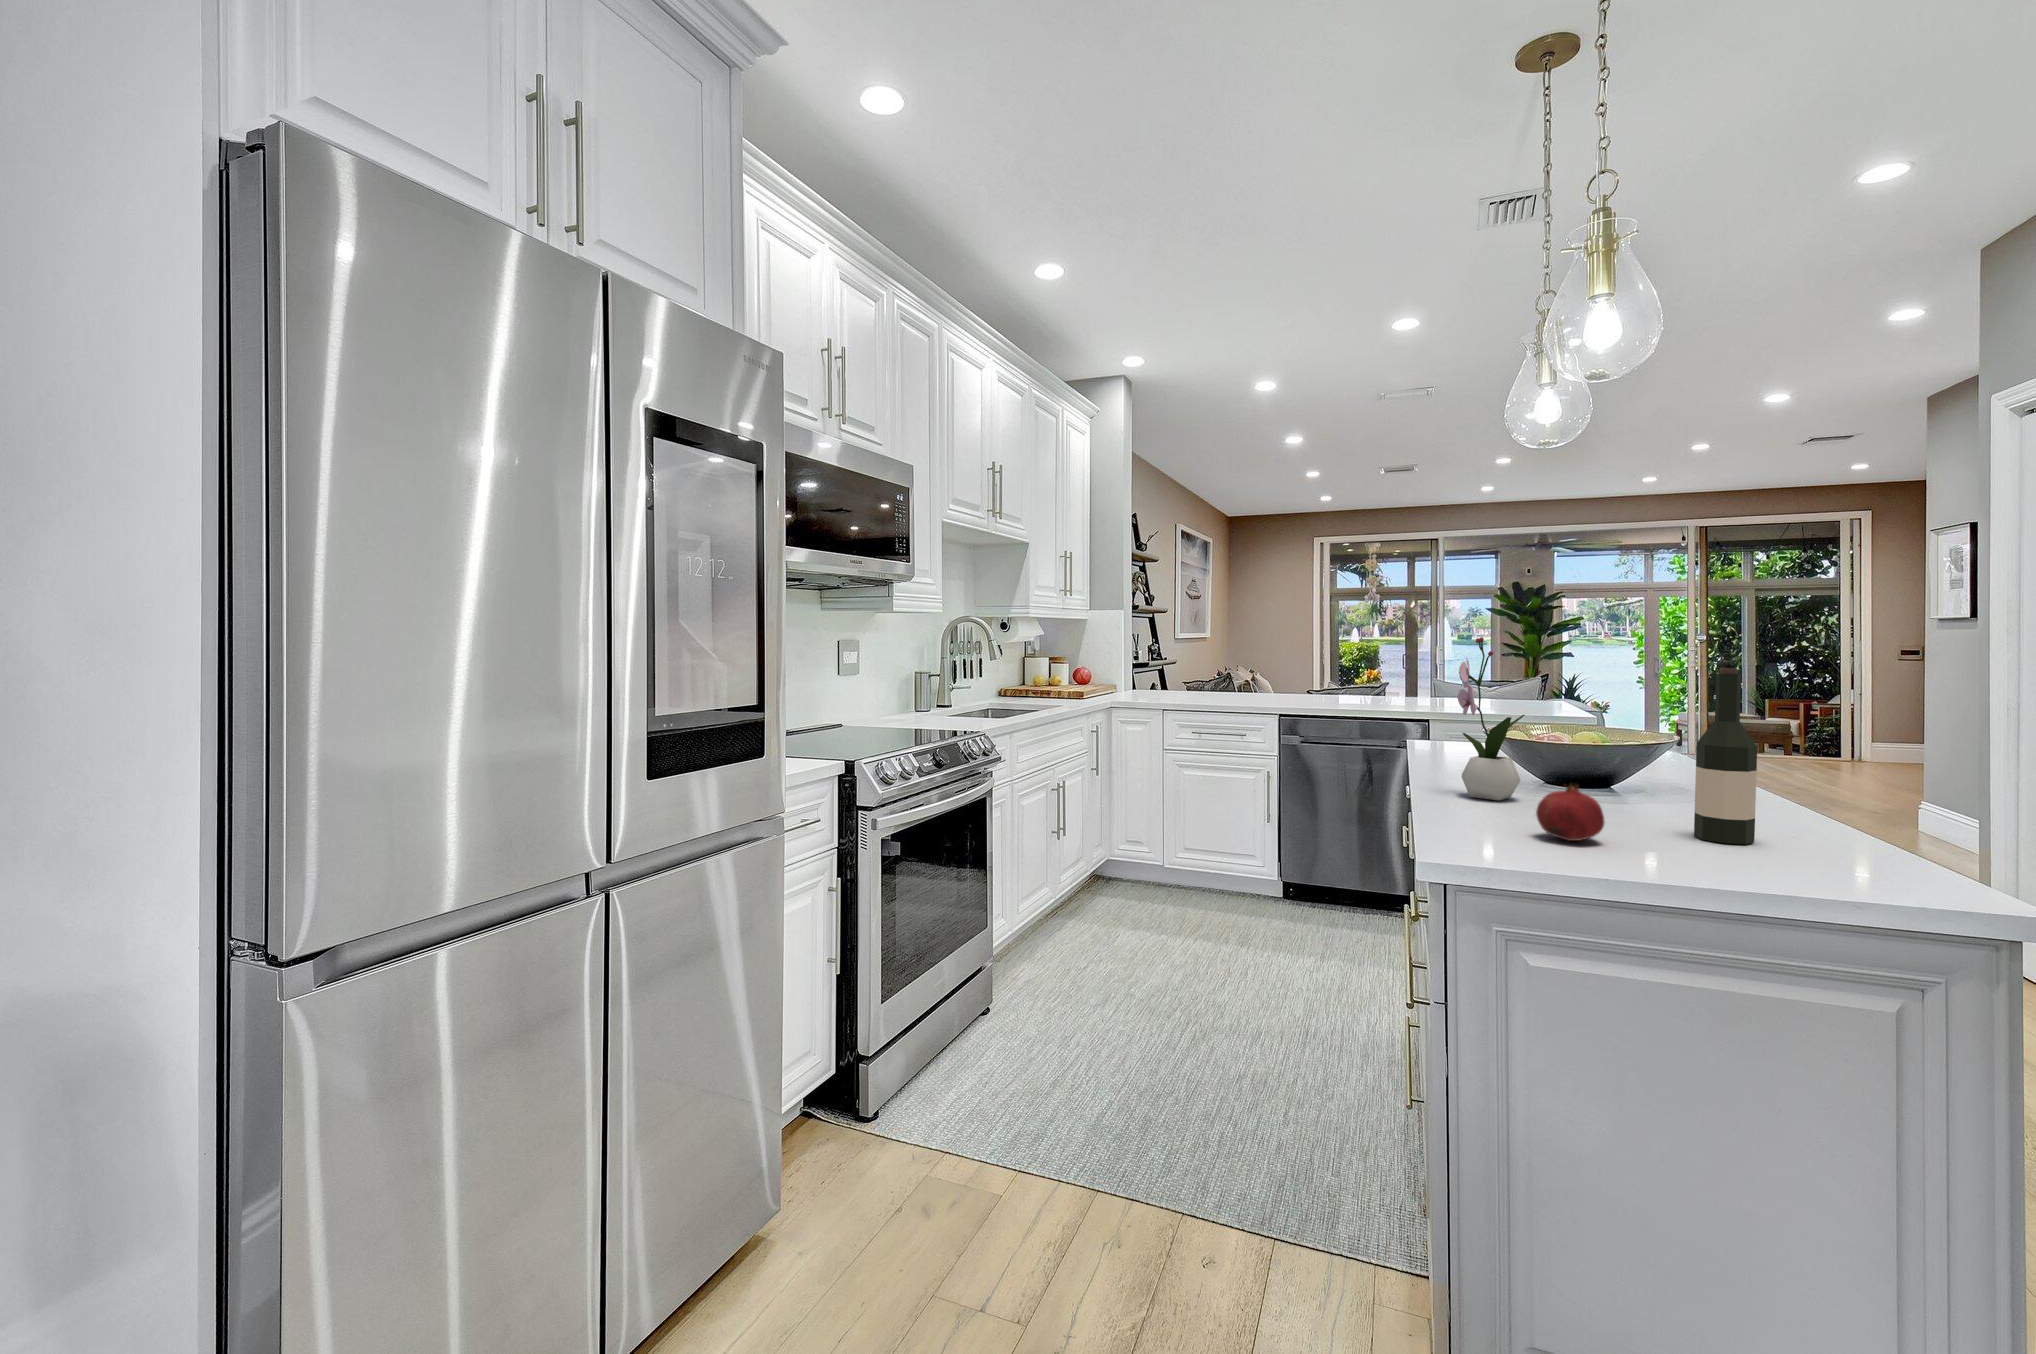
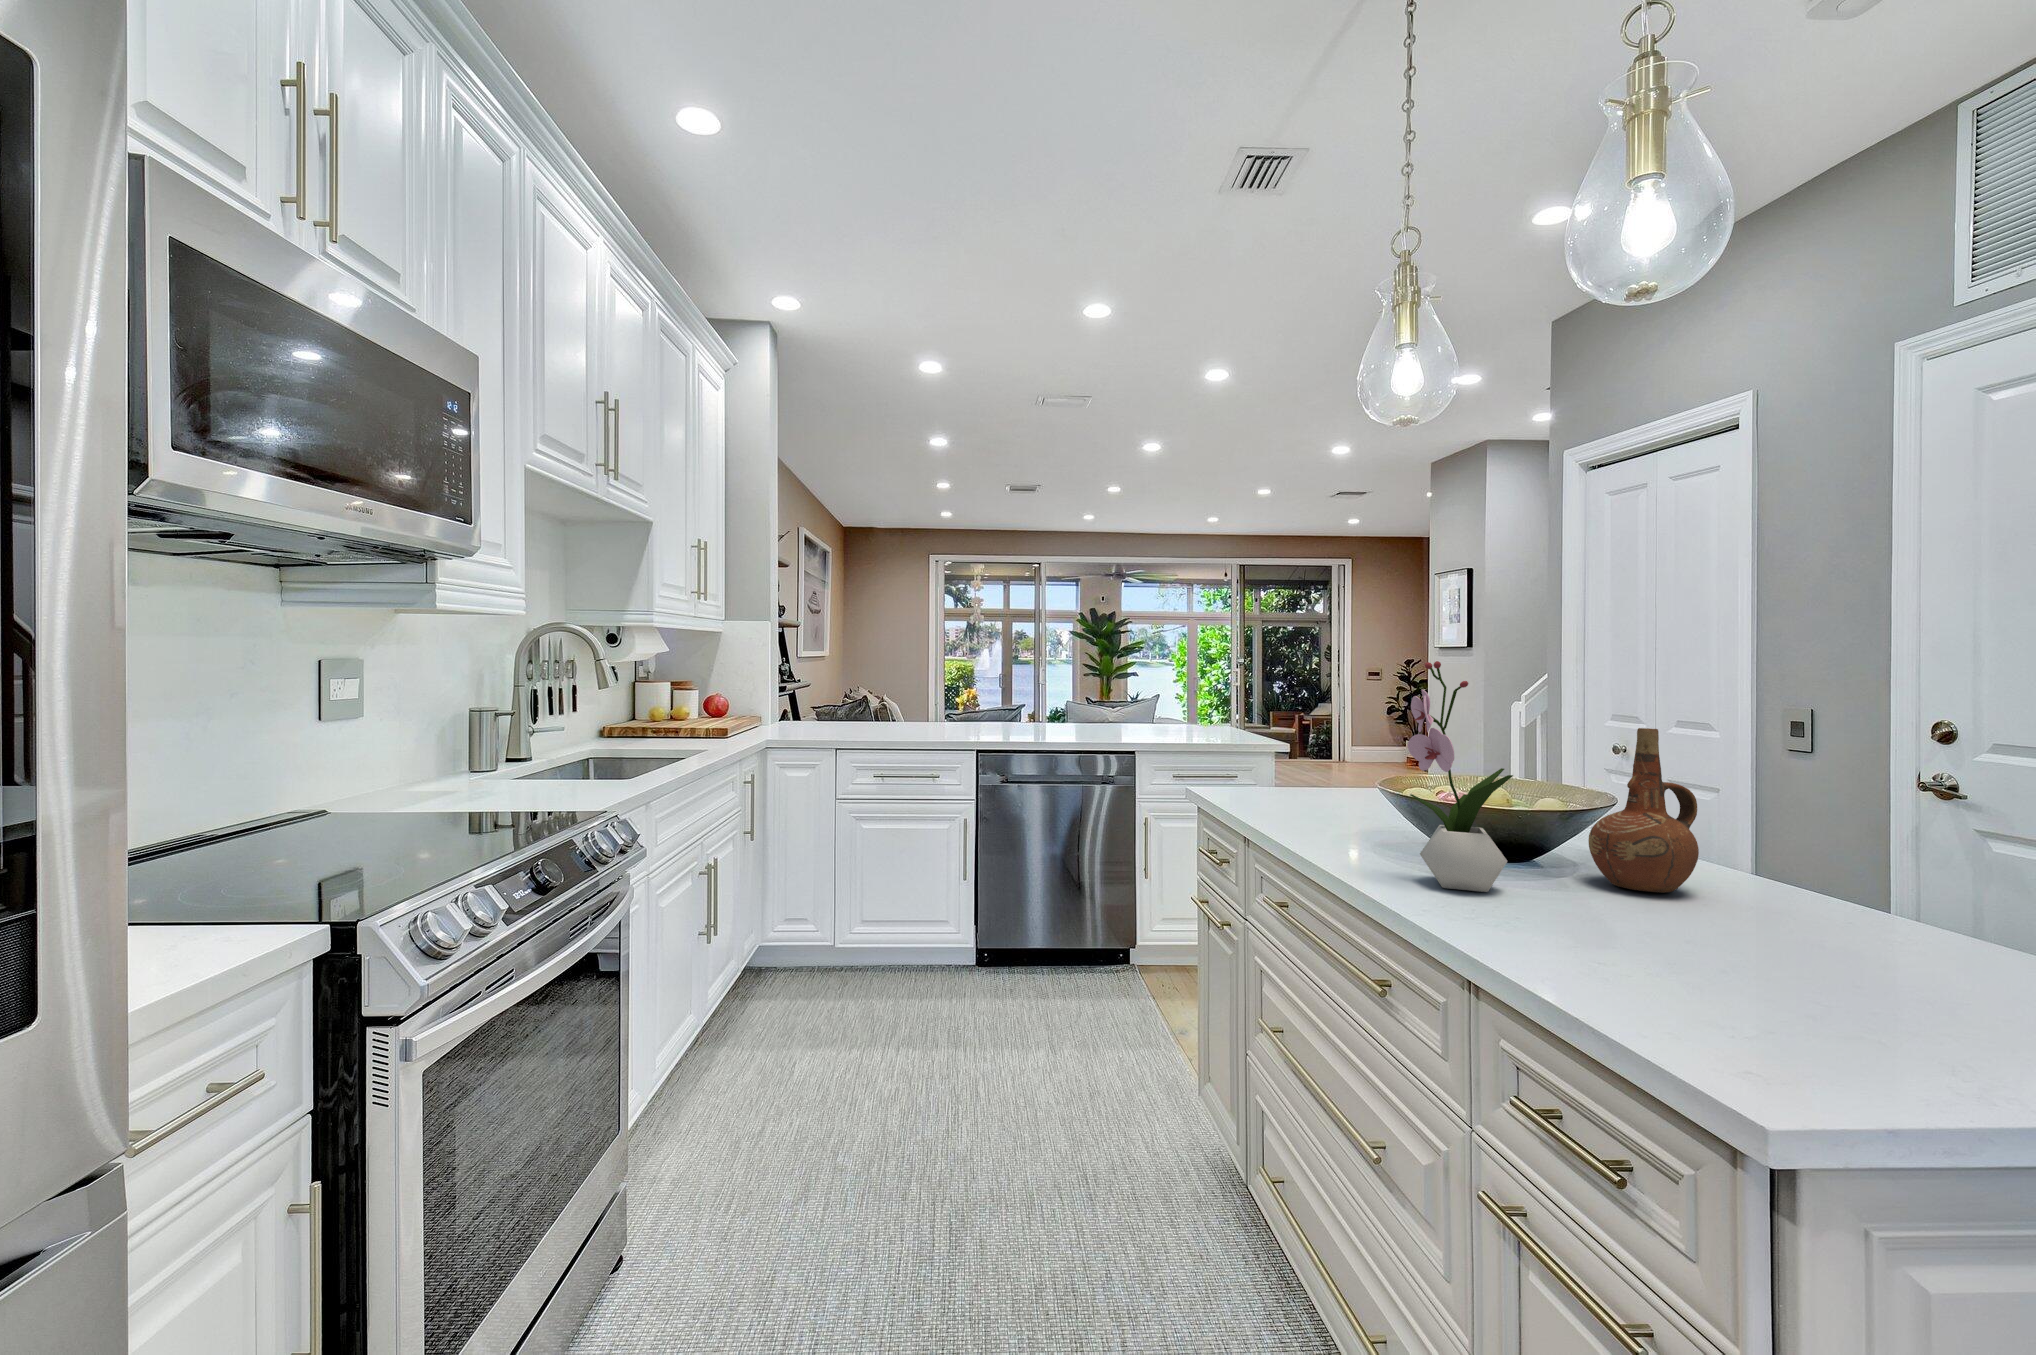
wine bottle: present [1694,668,1757,844] -> none [1804,707,1897,954]
ceramic pitcher: none [1608,688,1696,812] -> present [1588,728,1699,893]
fruit: present [1536,783,1604,841] -> none [1695,892,1812,988]

